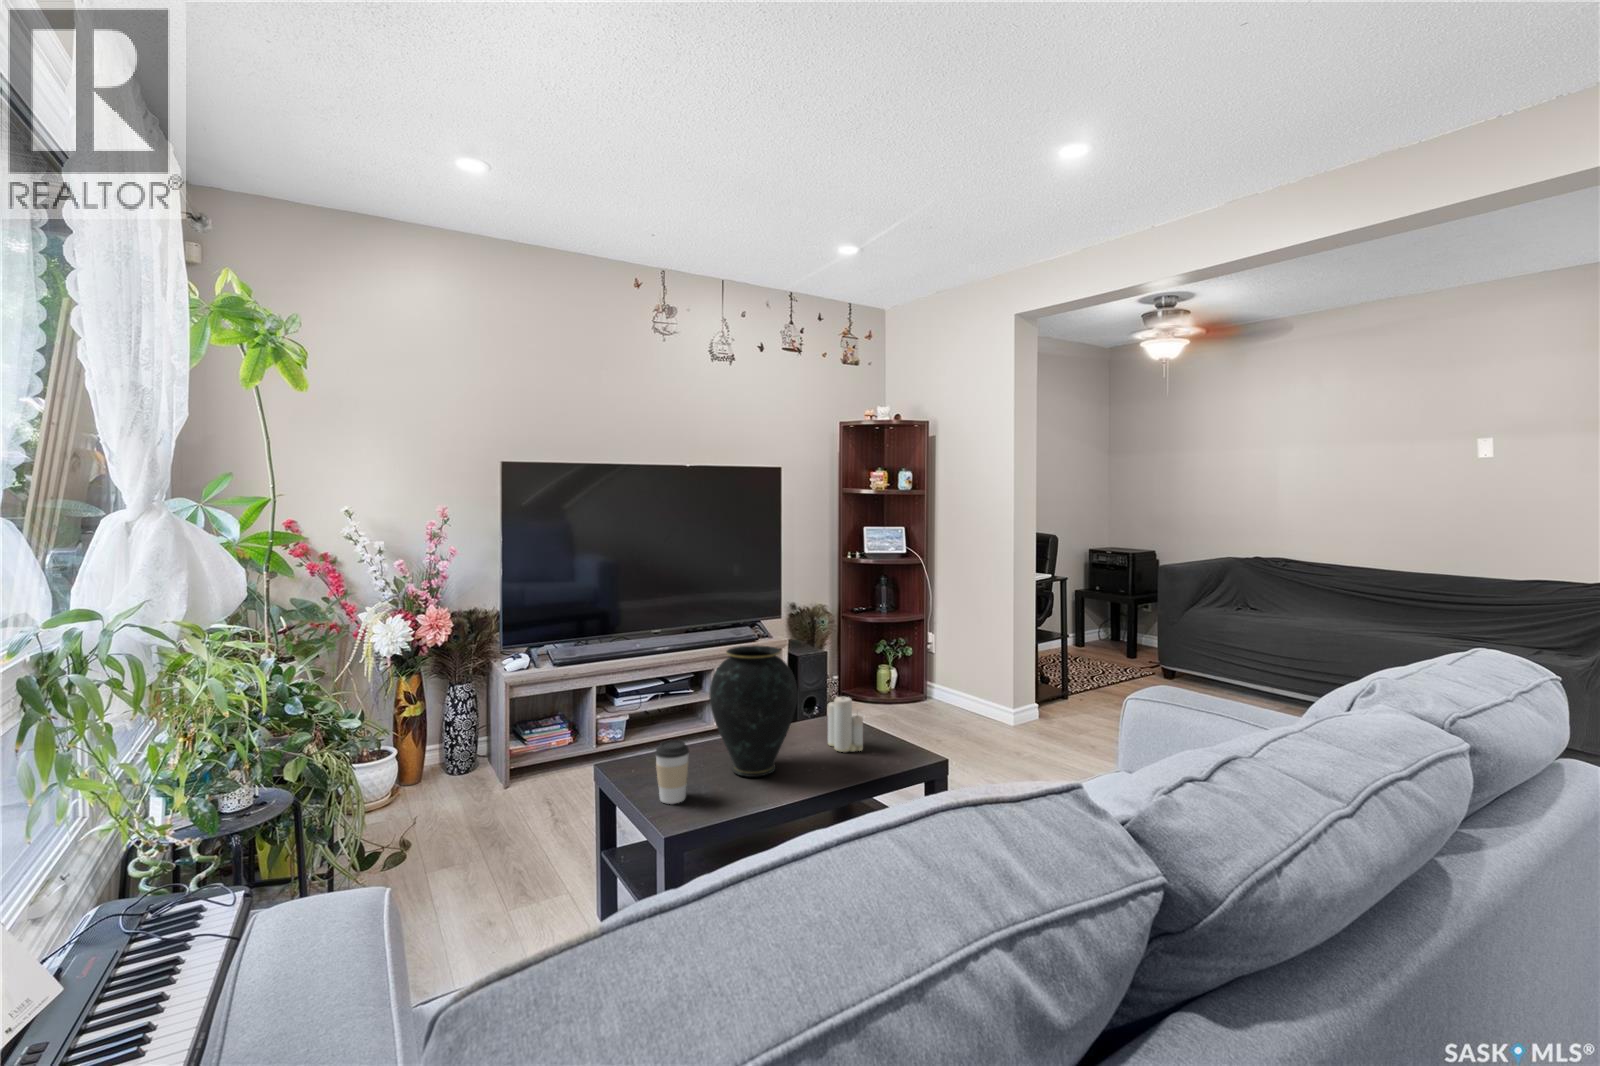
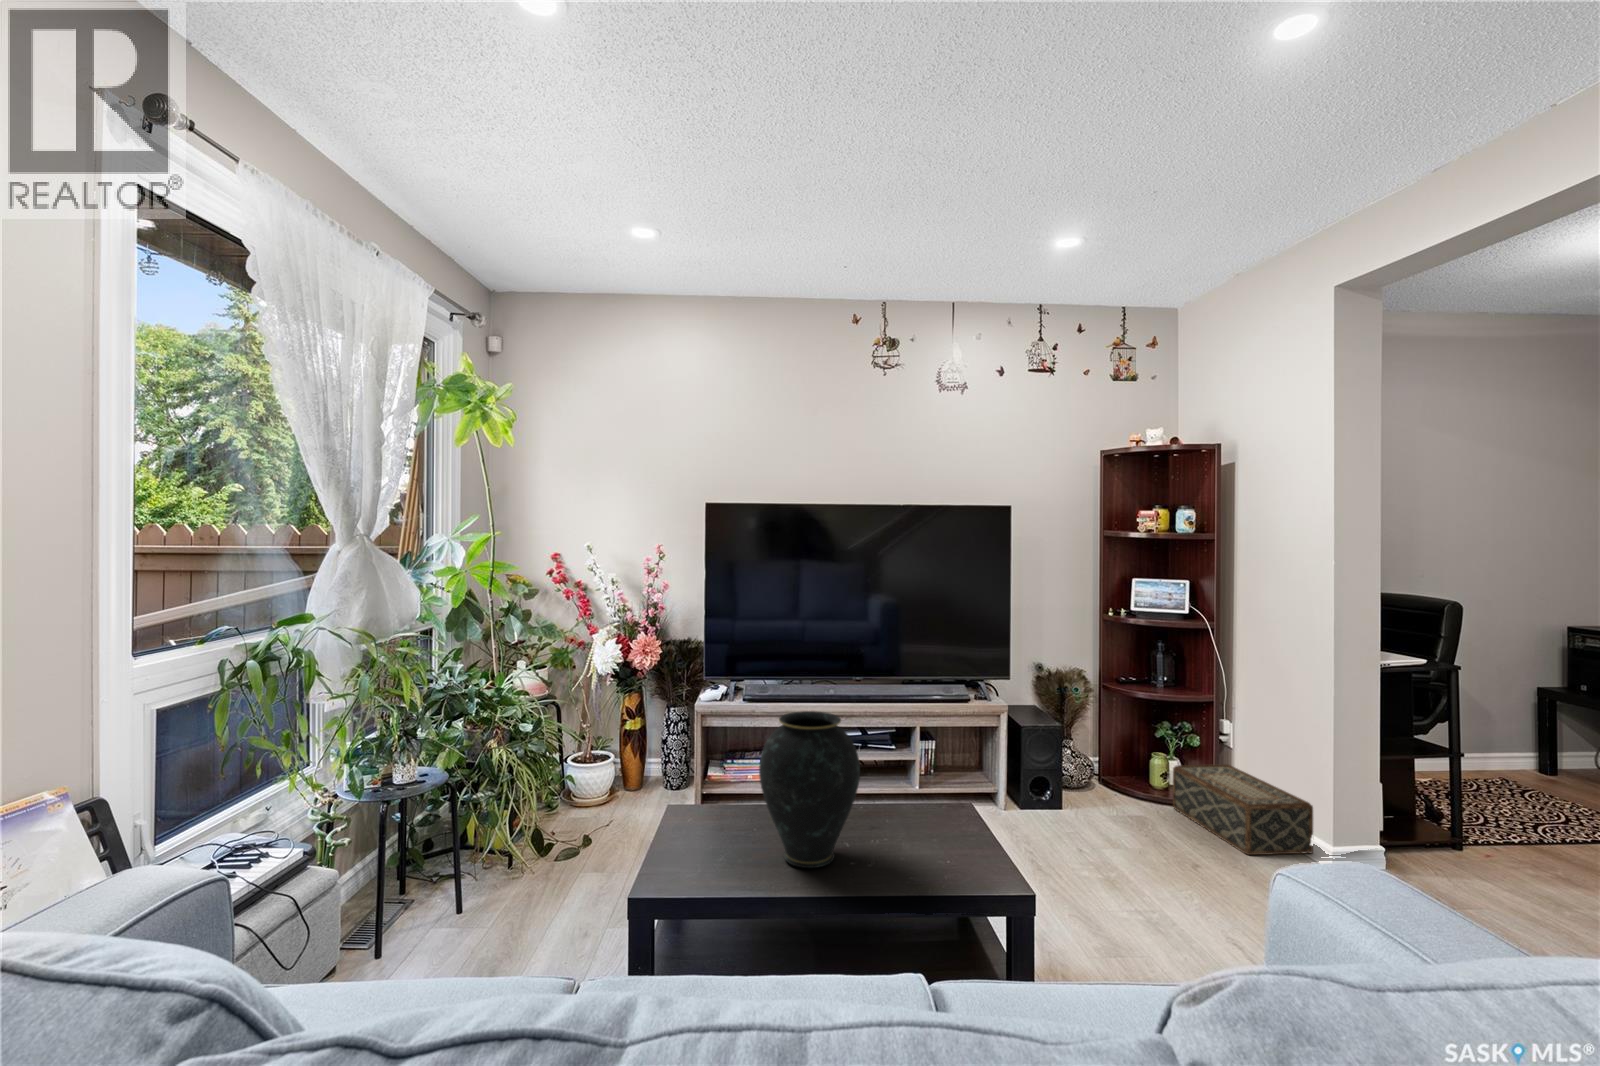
woven basket: none [900,669,997,729] -> present [1173,764,1313,855]
candle: present [828,696,863,752] -> none [921,785,958,864]
coffee cup: present [655,740,689,804] -> none [679,806,716,878]

